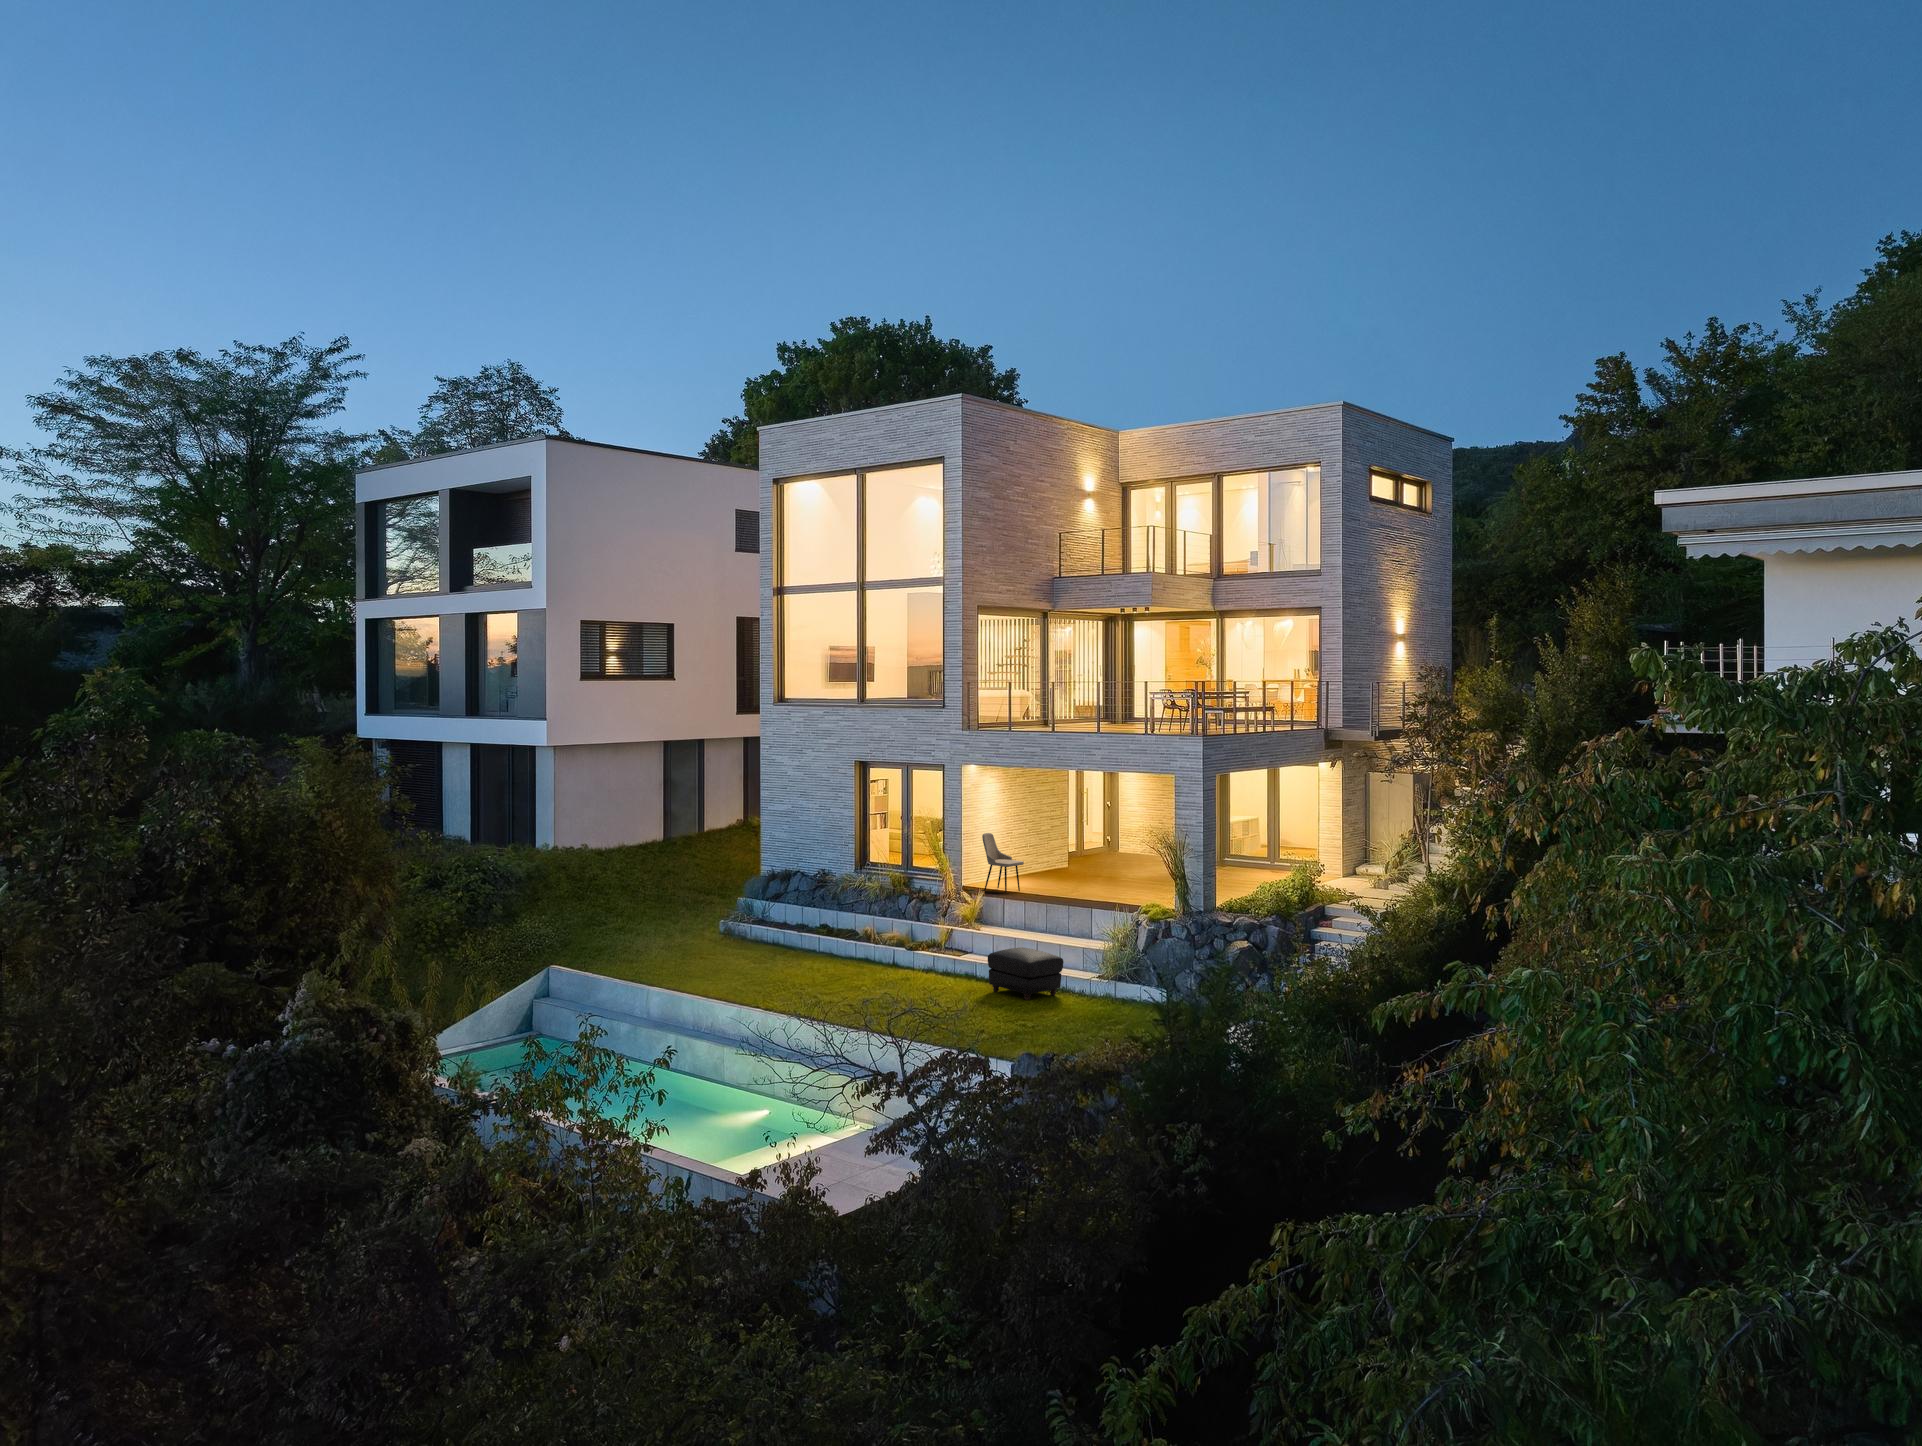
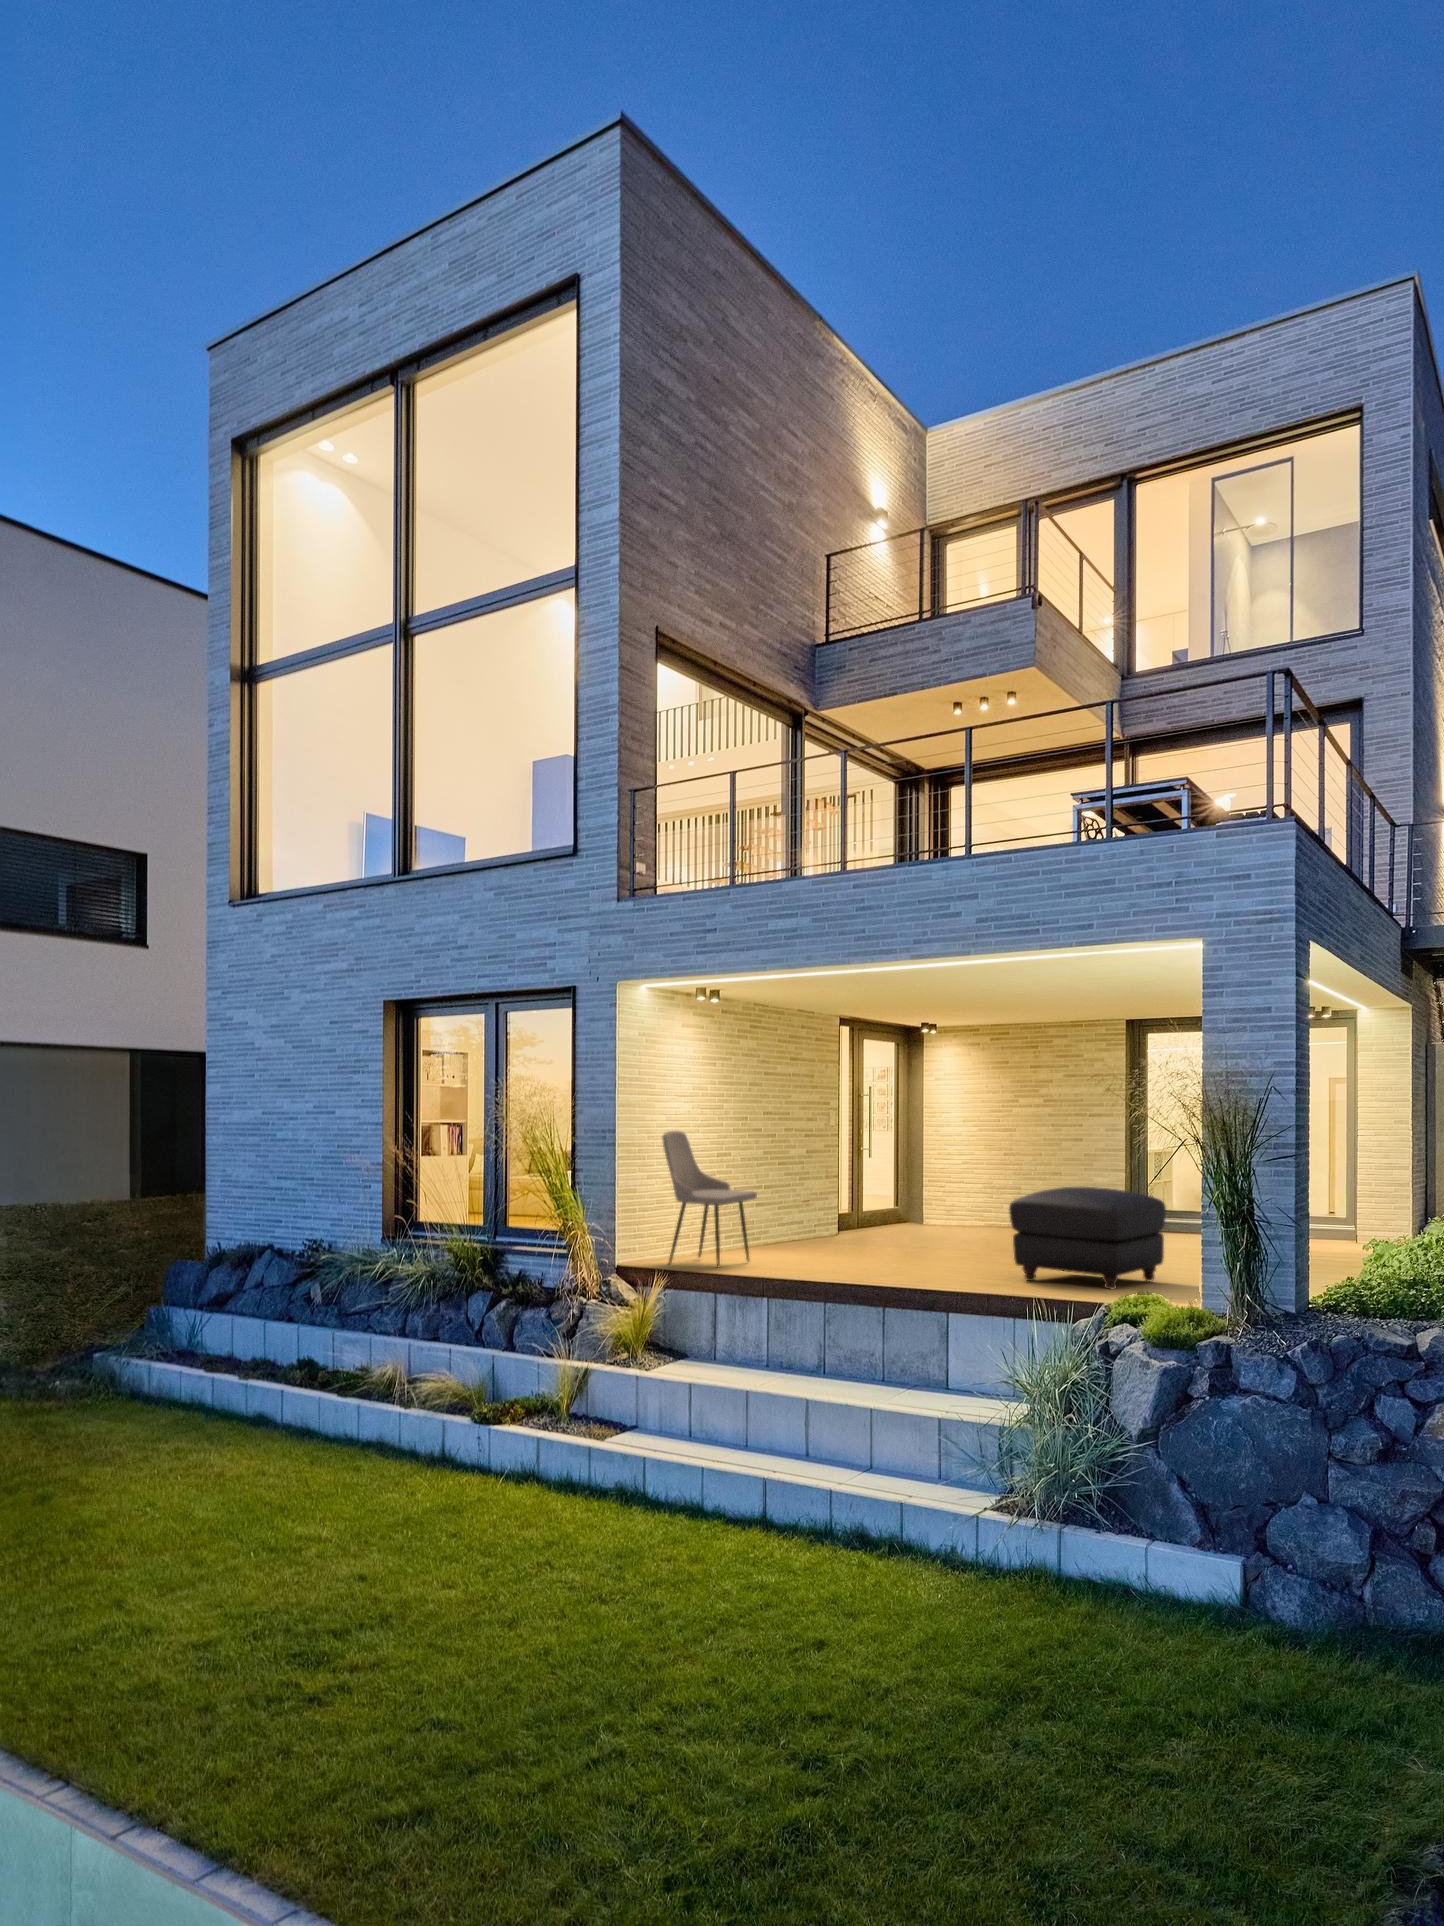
ottoman: present [988,947,1063,1000] -> present [1009,1187,1166,1289]

